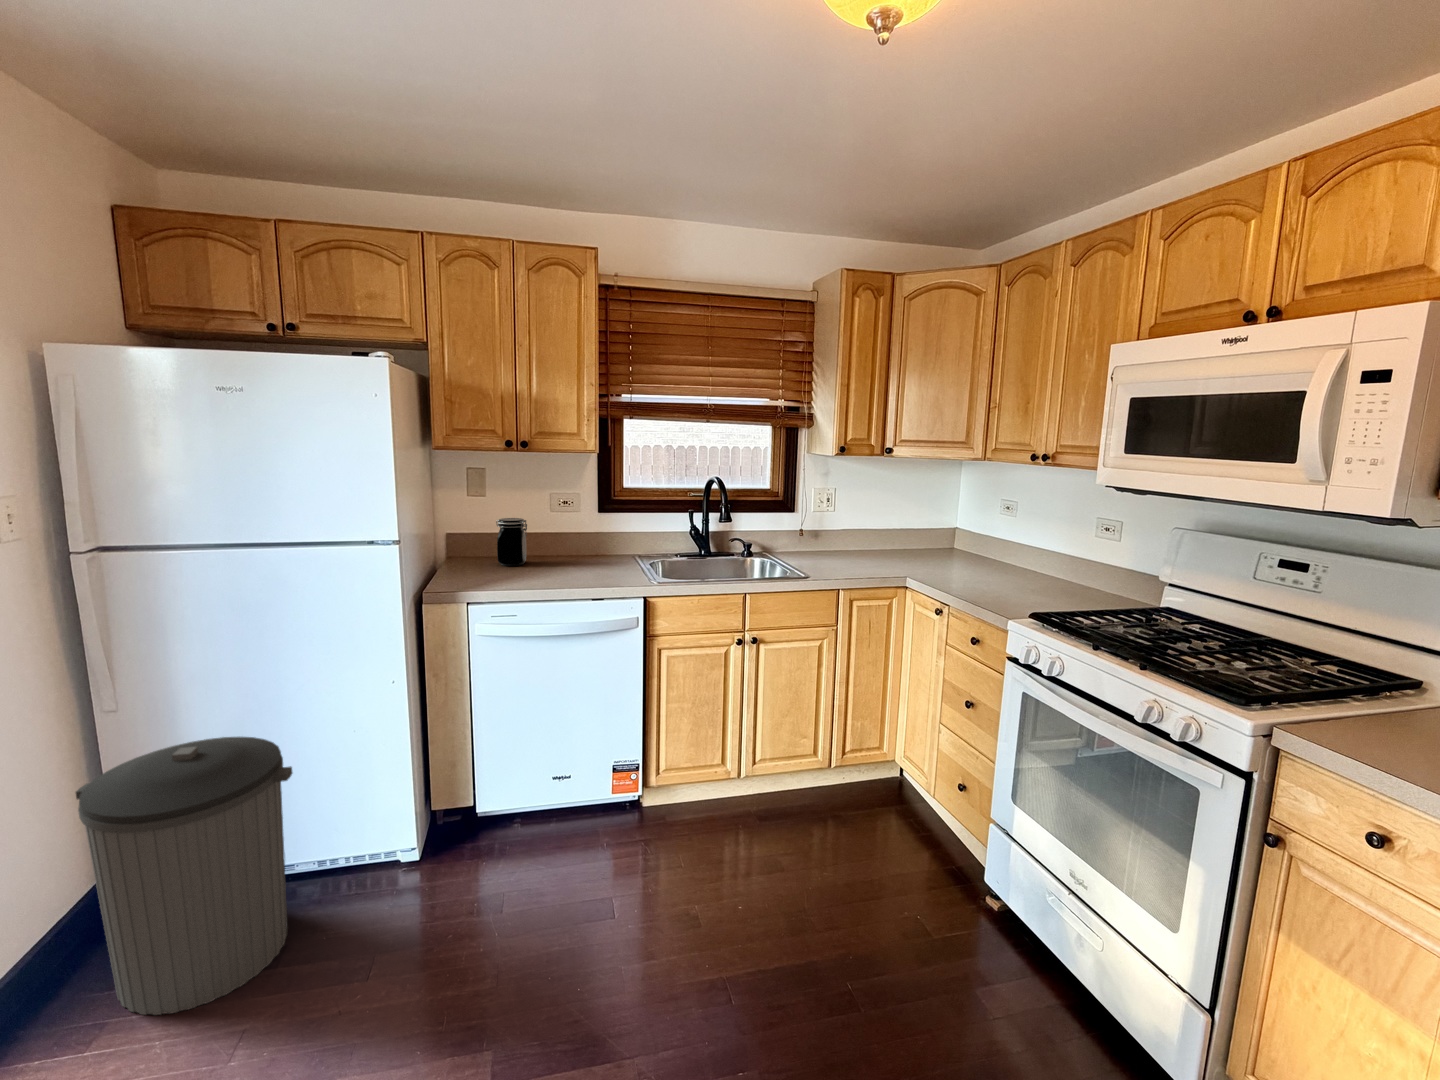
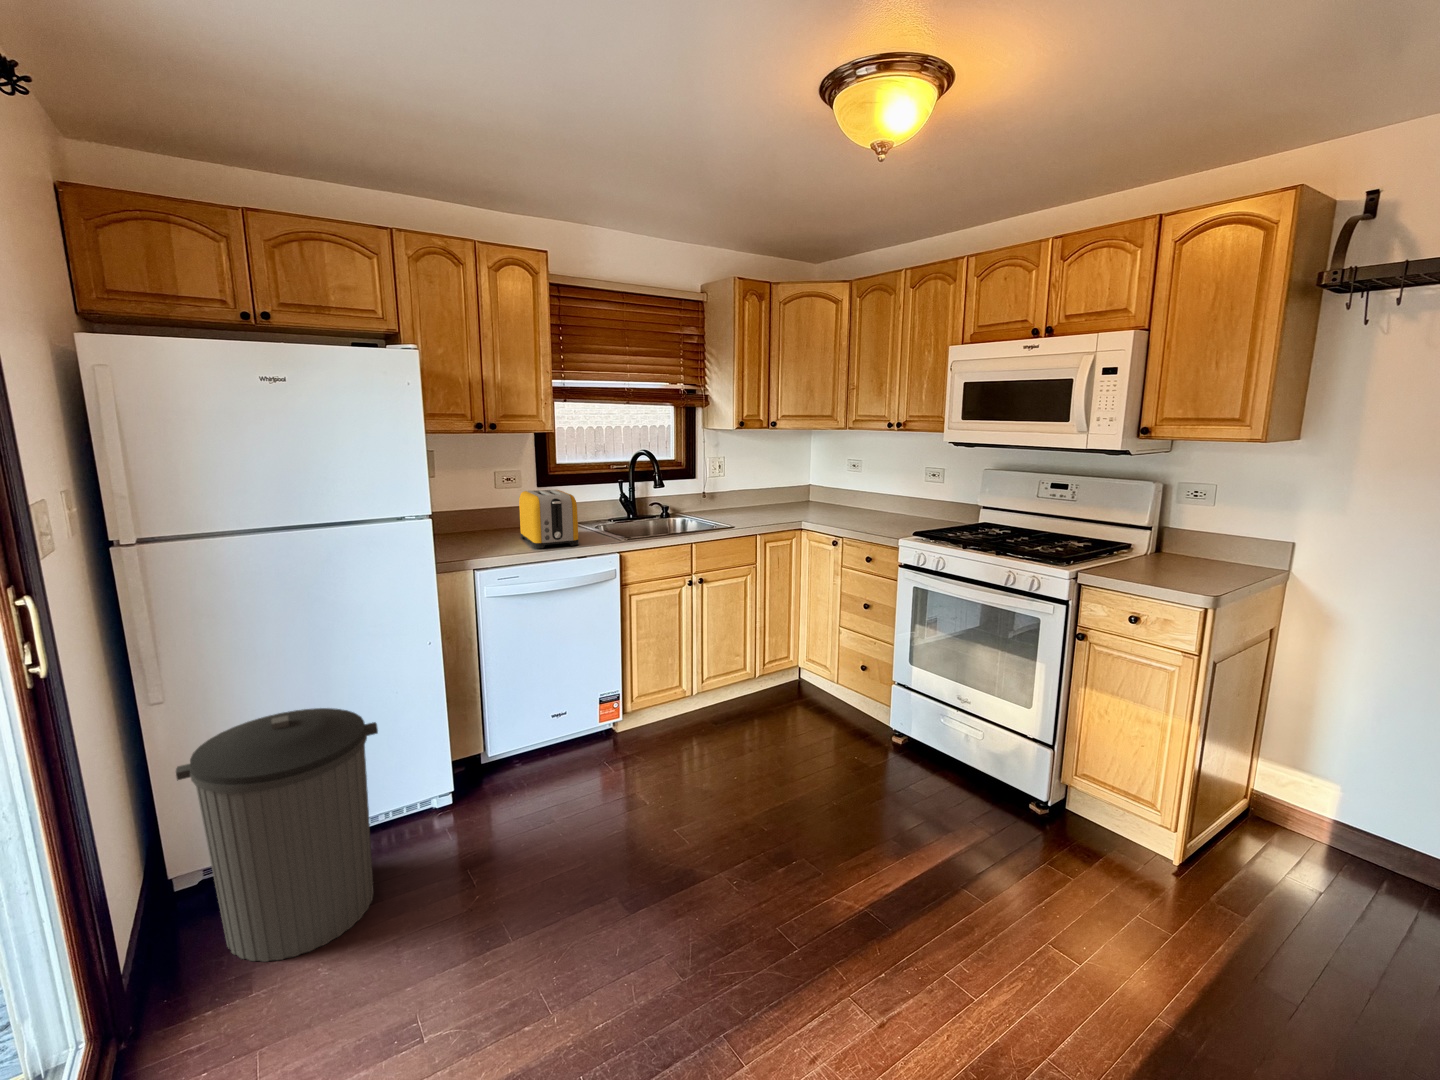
toaster: none [546,517,602,584] -> present [519,489,579,548]
jar: present [496,518,527,566] -> none [457,495,490,539]

